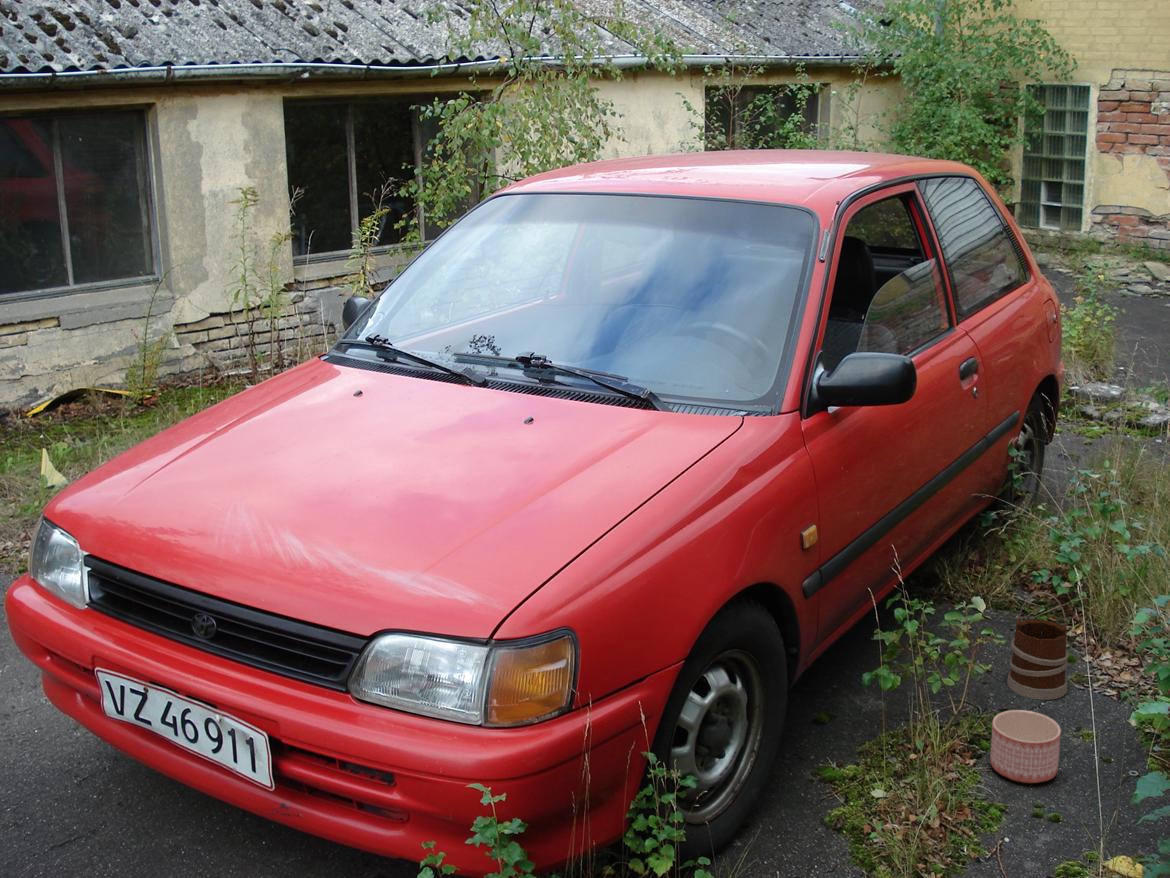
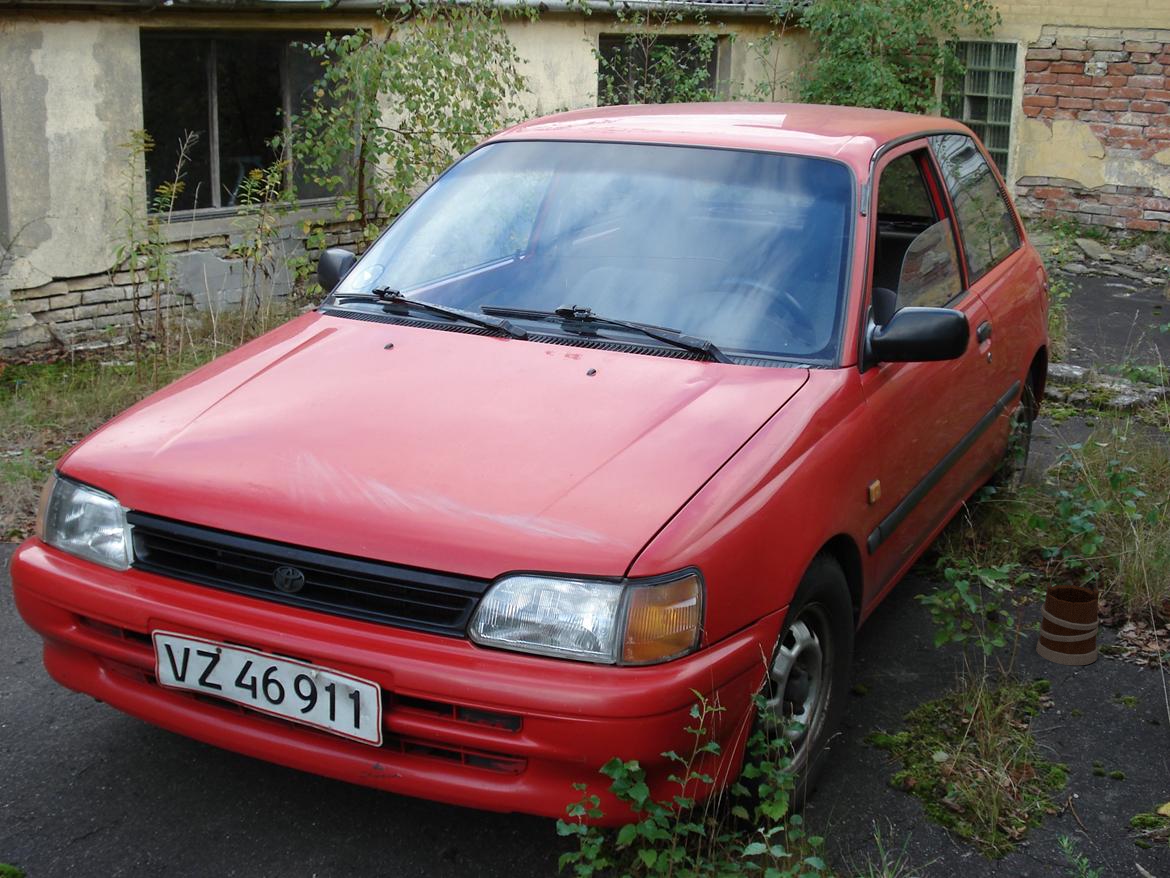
planter: present [990,710,1061,783] -> none [1040,670,1112,741]

